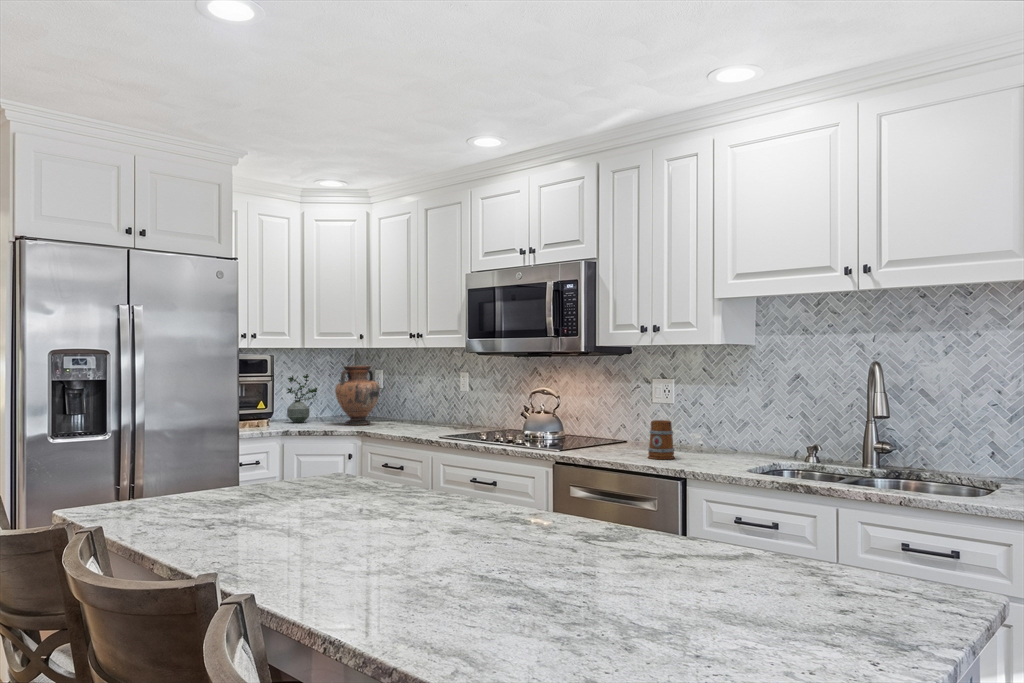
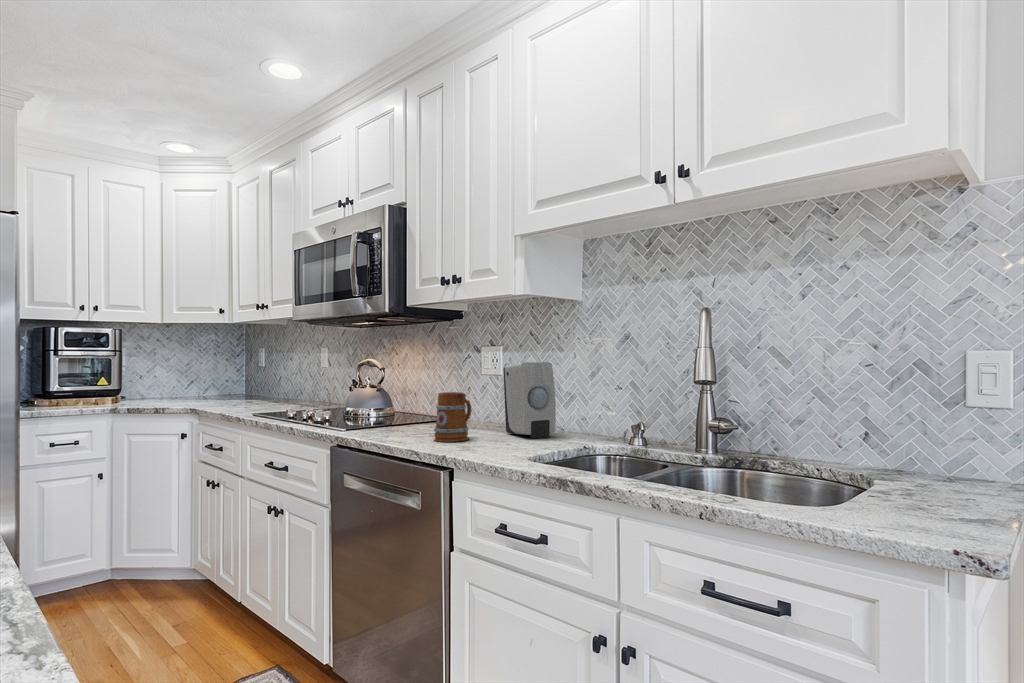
vase: present [335,366,380,425] -> none [185,341,236,404]
potted plant: present [287,374,317,423] -> none [139,350,178,402]
soap dispenser: none [690,396,738,457] -> present [503,362,556,438]

